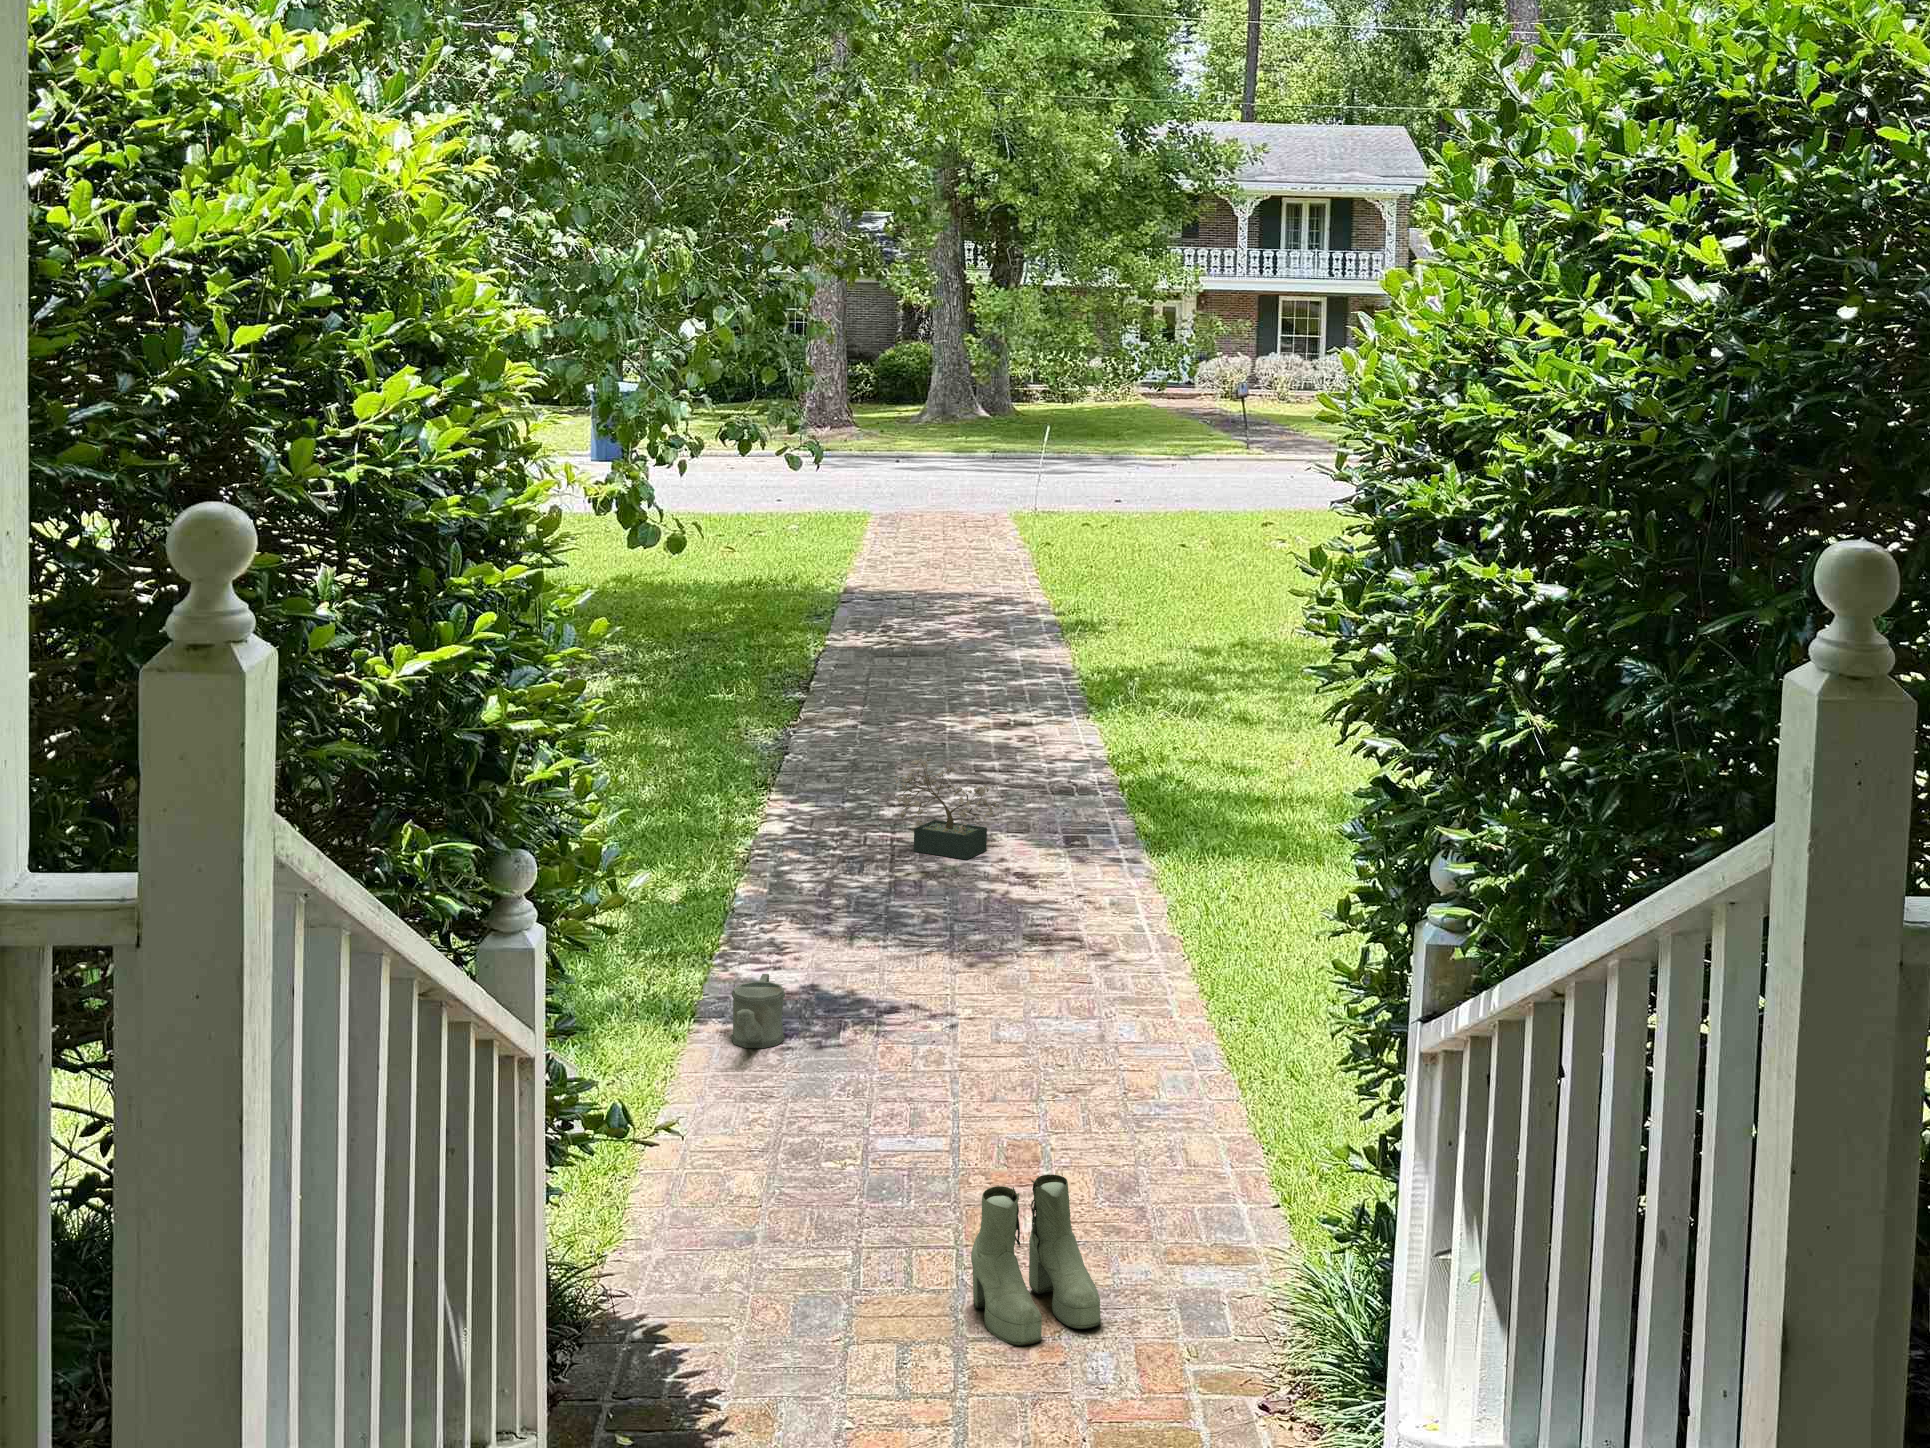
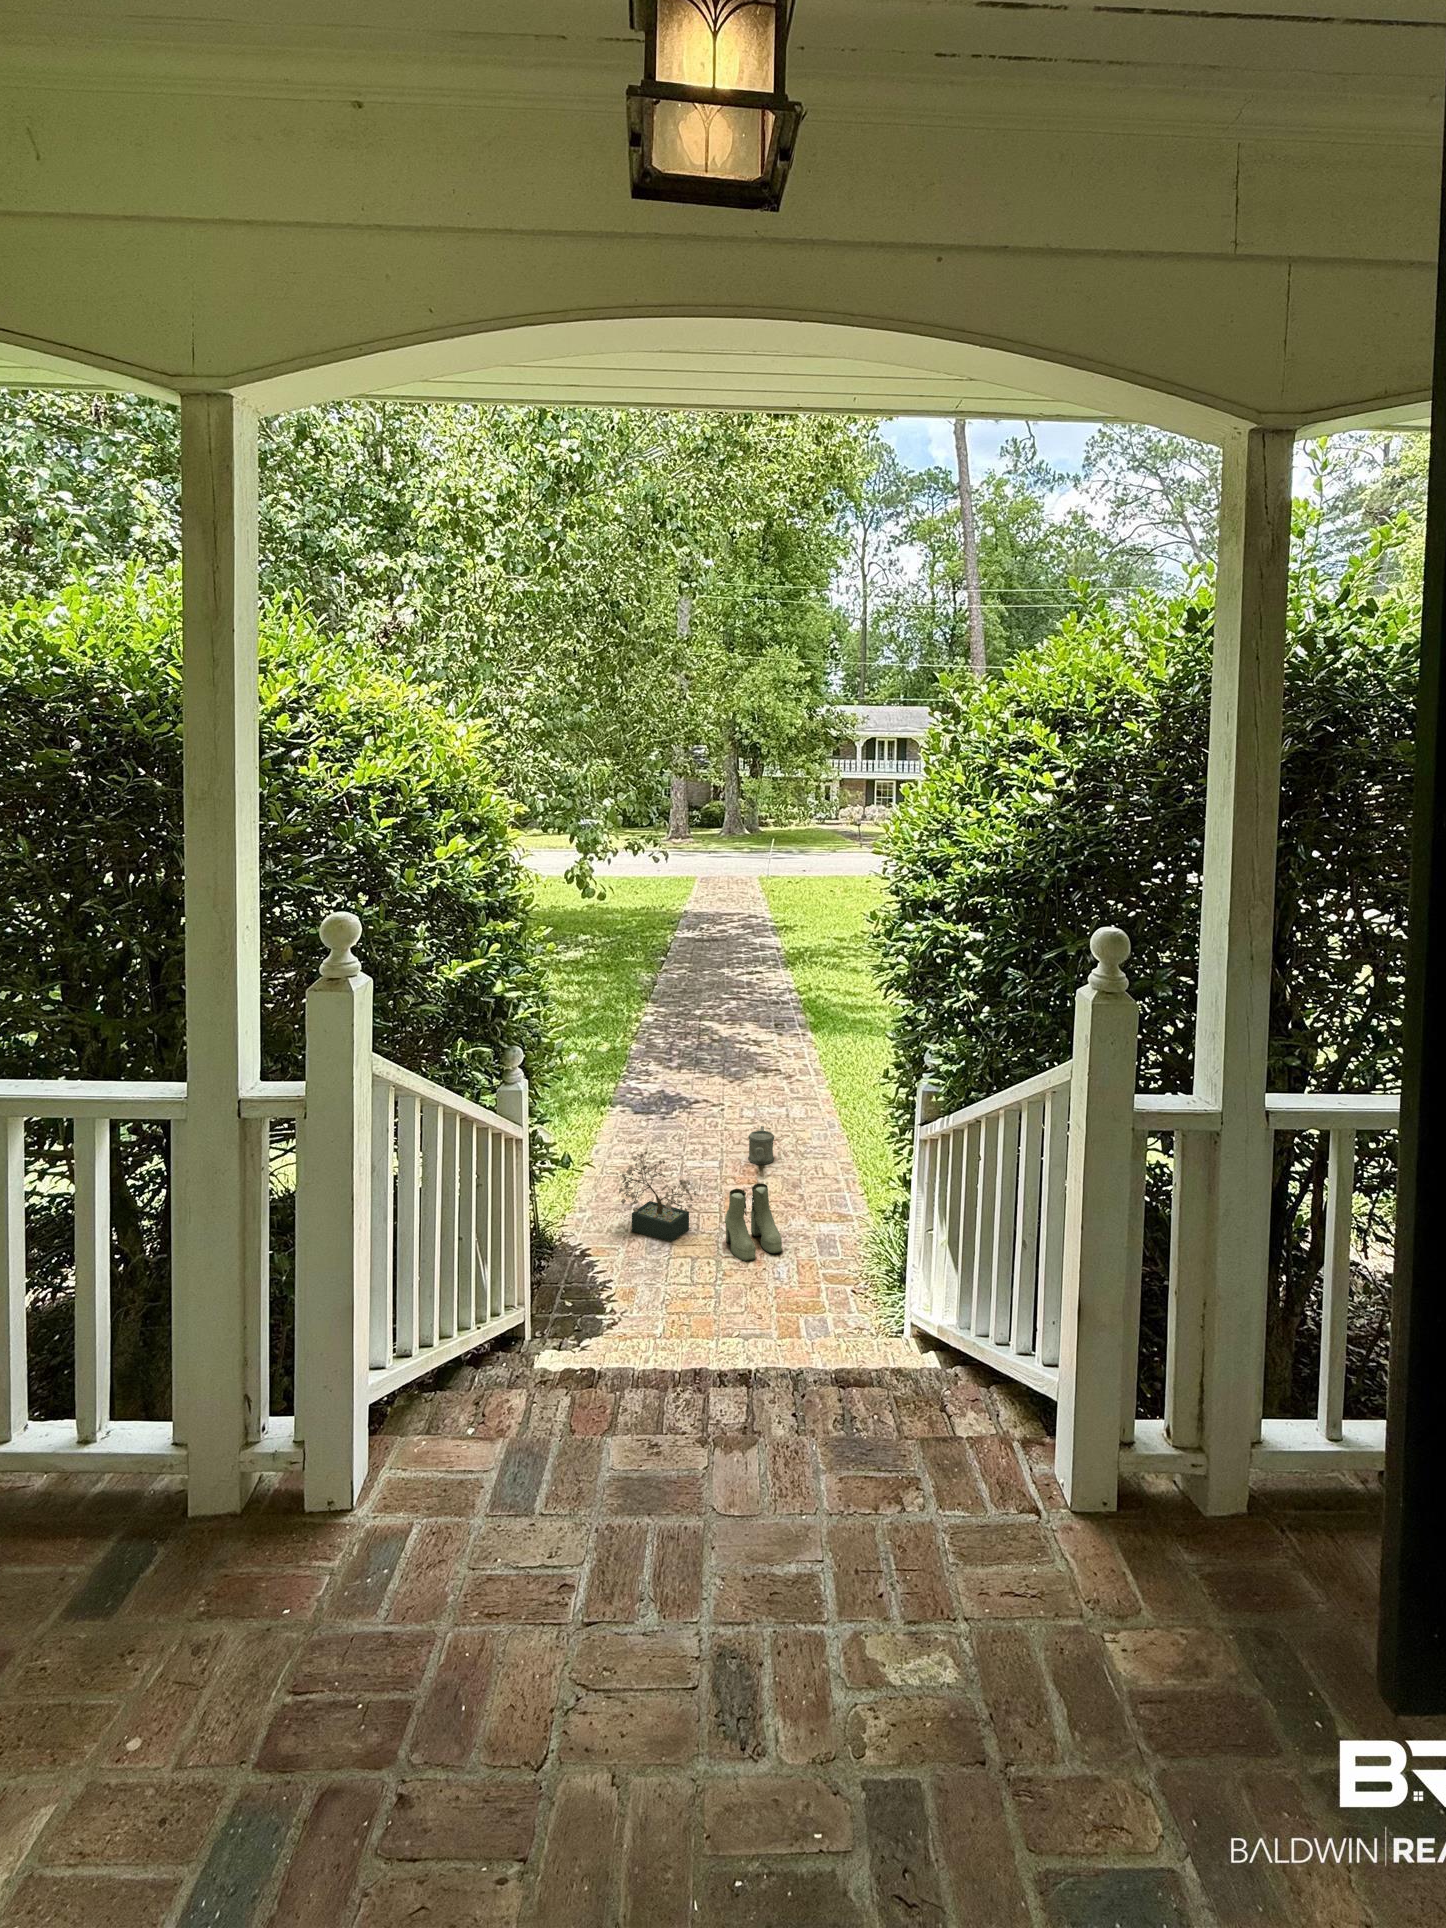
decorative plant: present [894,757,1000,860] -> present [616,1152,699,1241]
watering can: present [731,974,785,1048] -> present [748,1126,774,1164]

